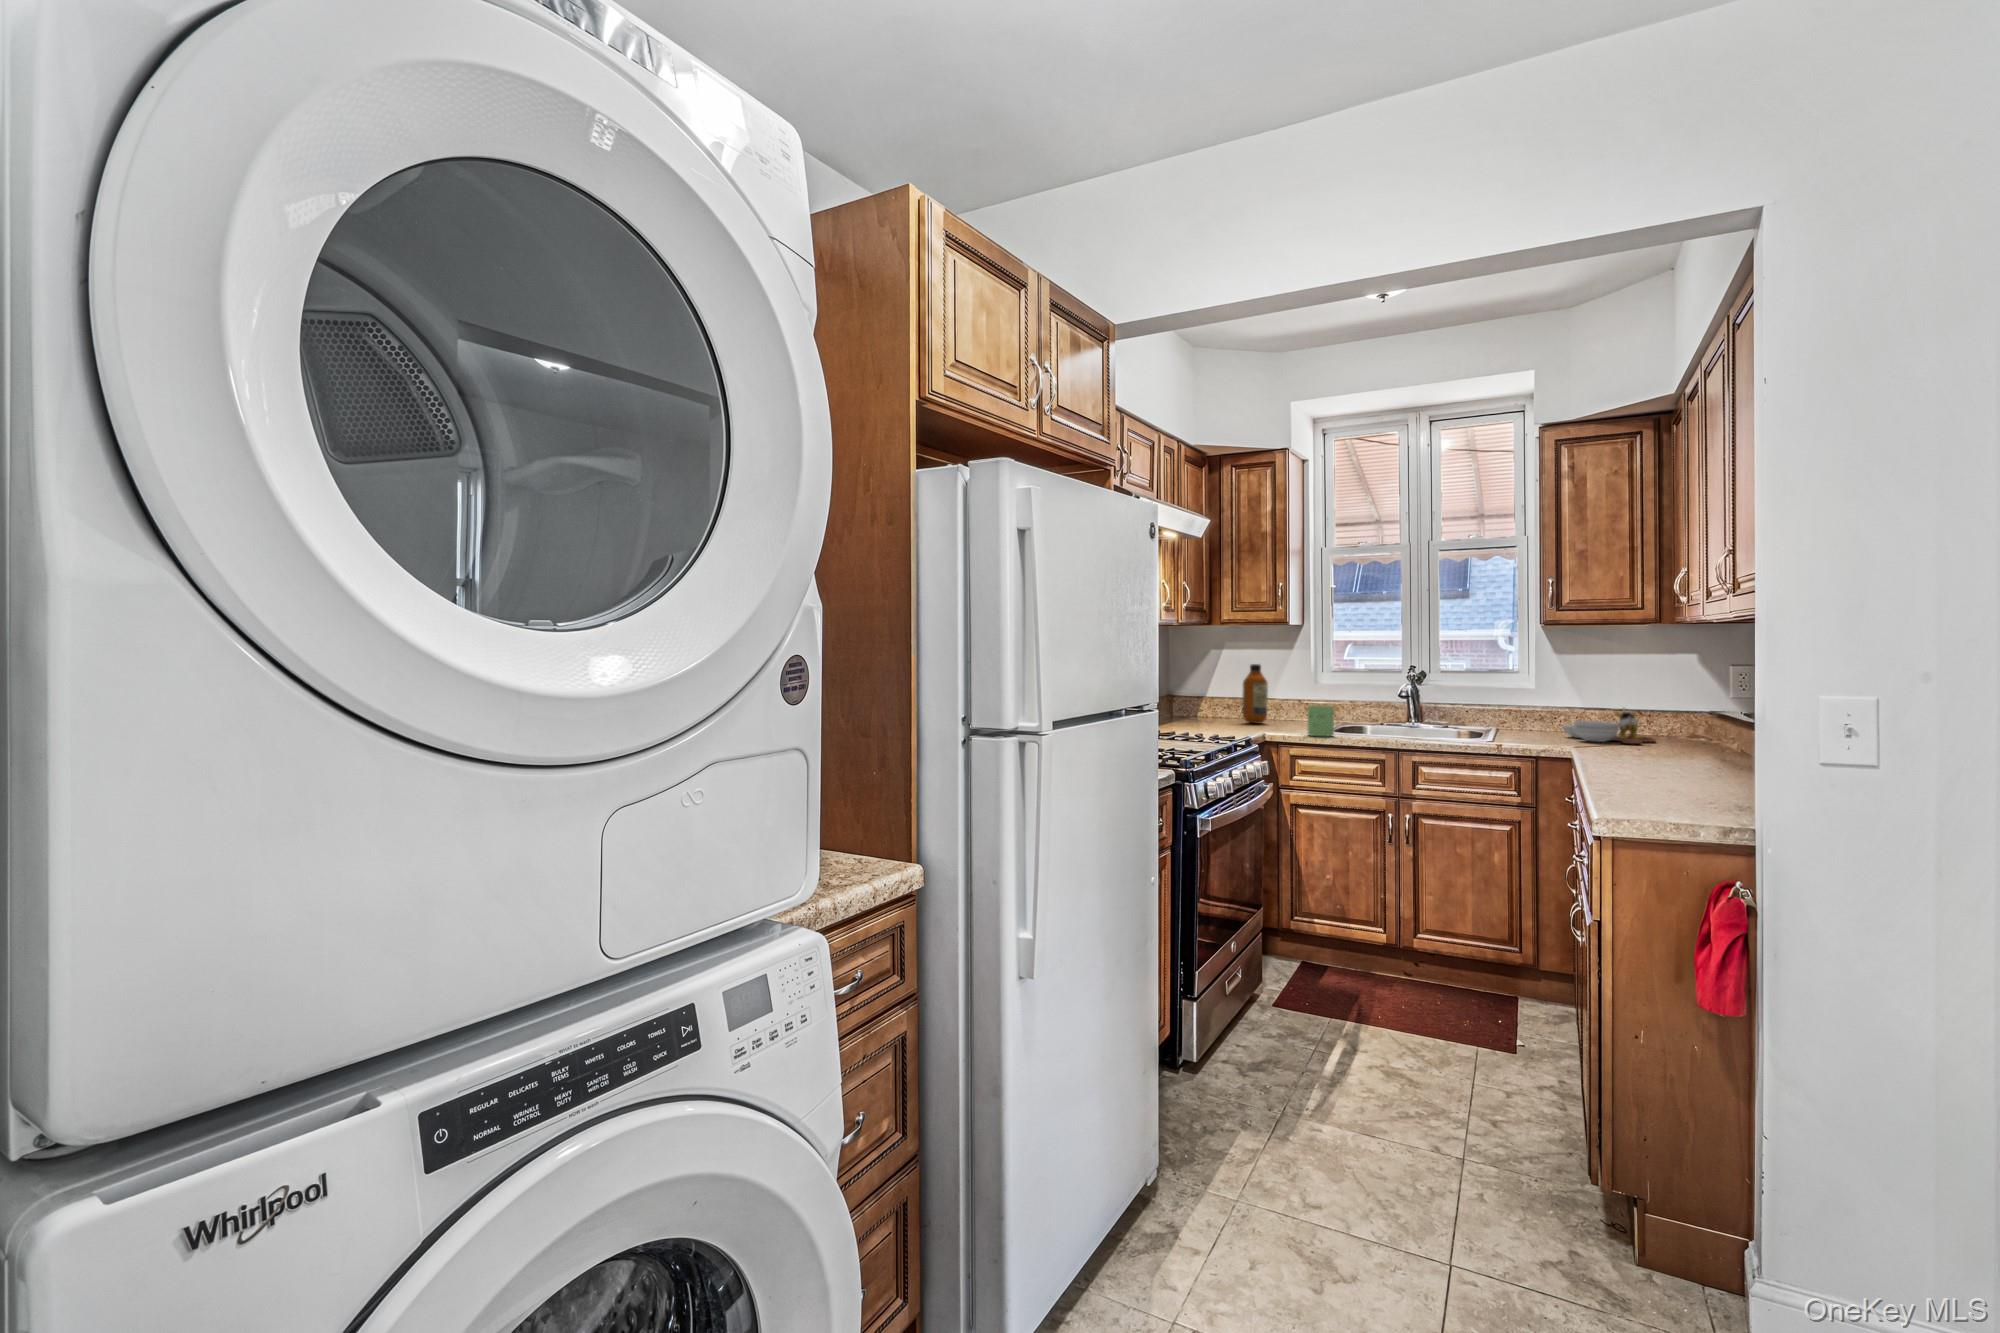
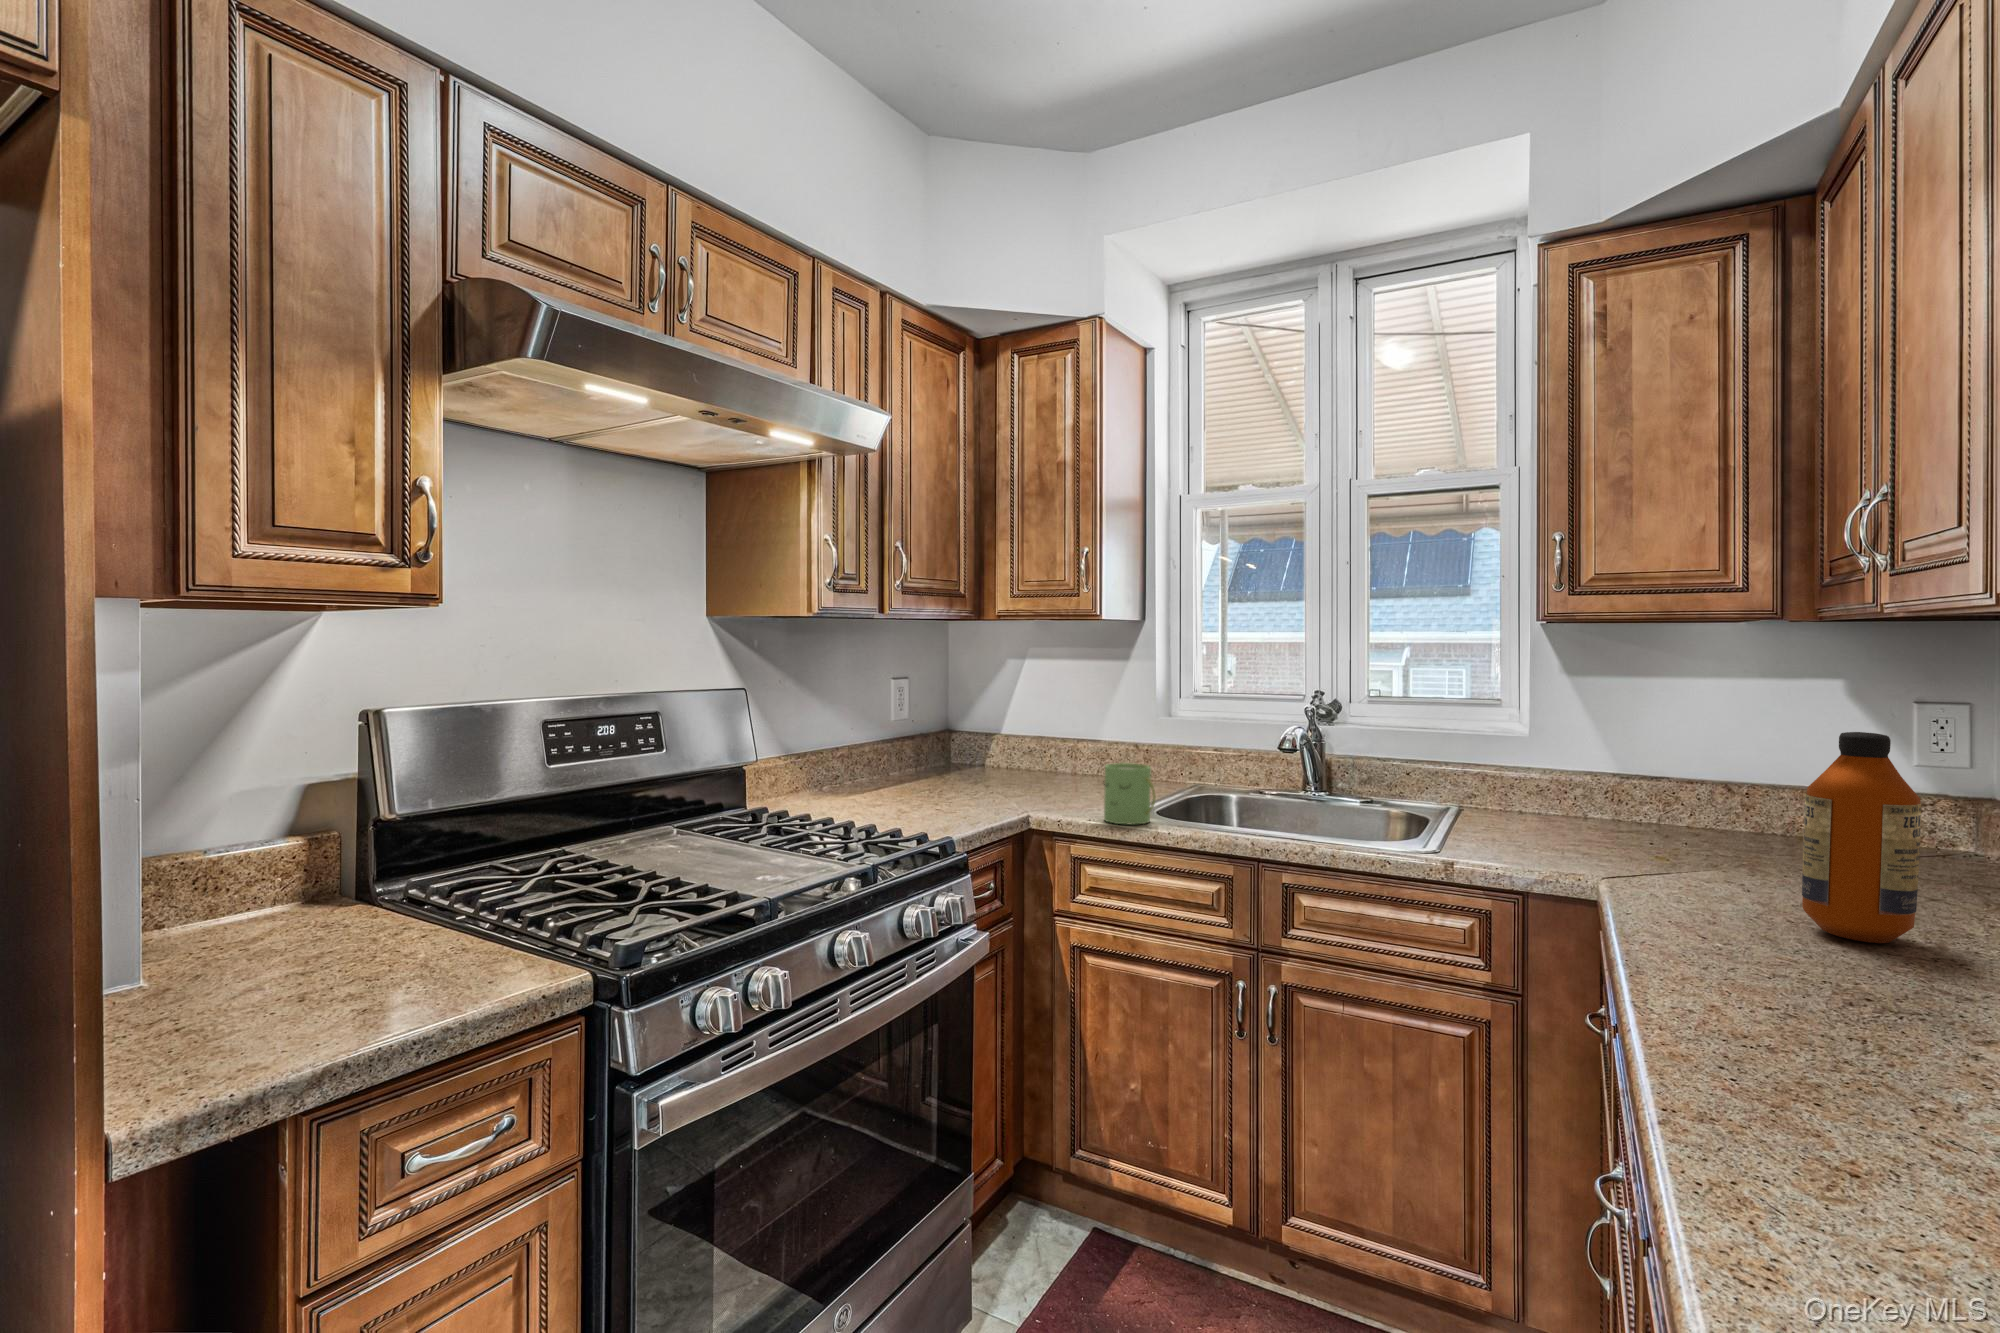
bottle: present [1242,664,1268,723] -> present [1802,732,1921,943]
cutting board: present [1563,708,1655,744] -> none [1573,777,1766,865]

